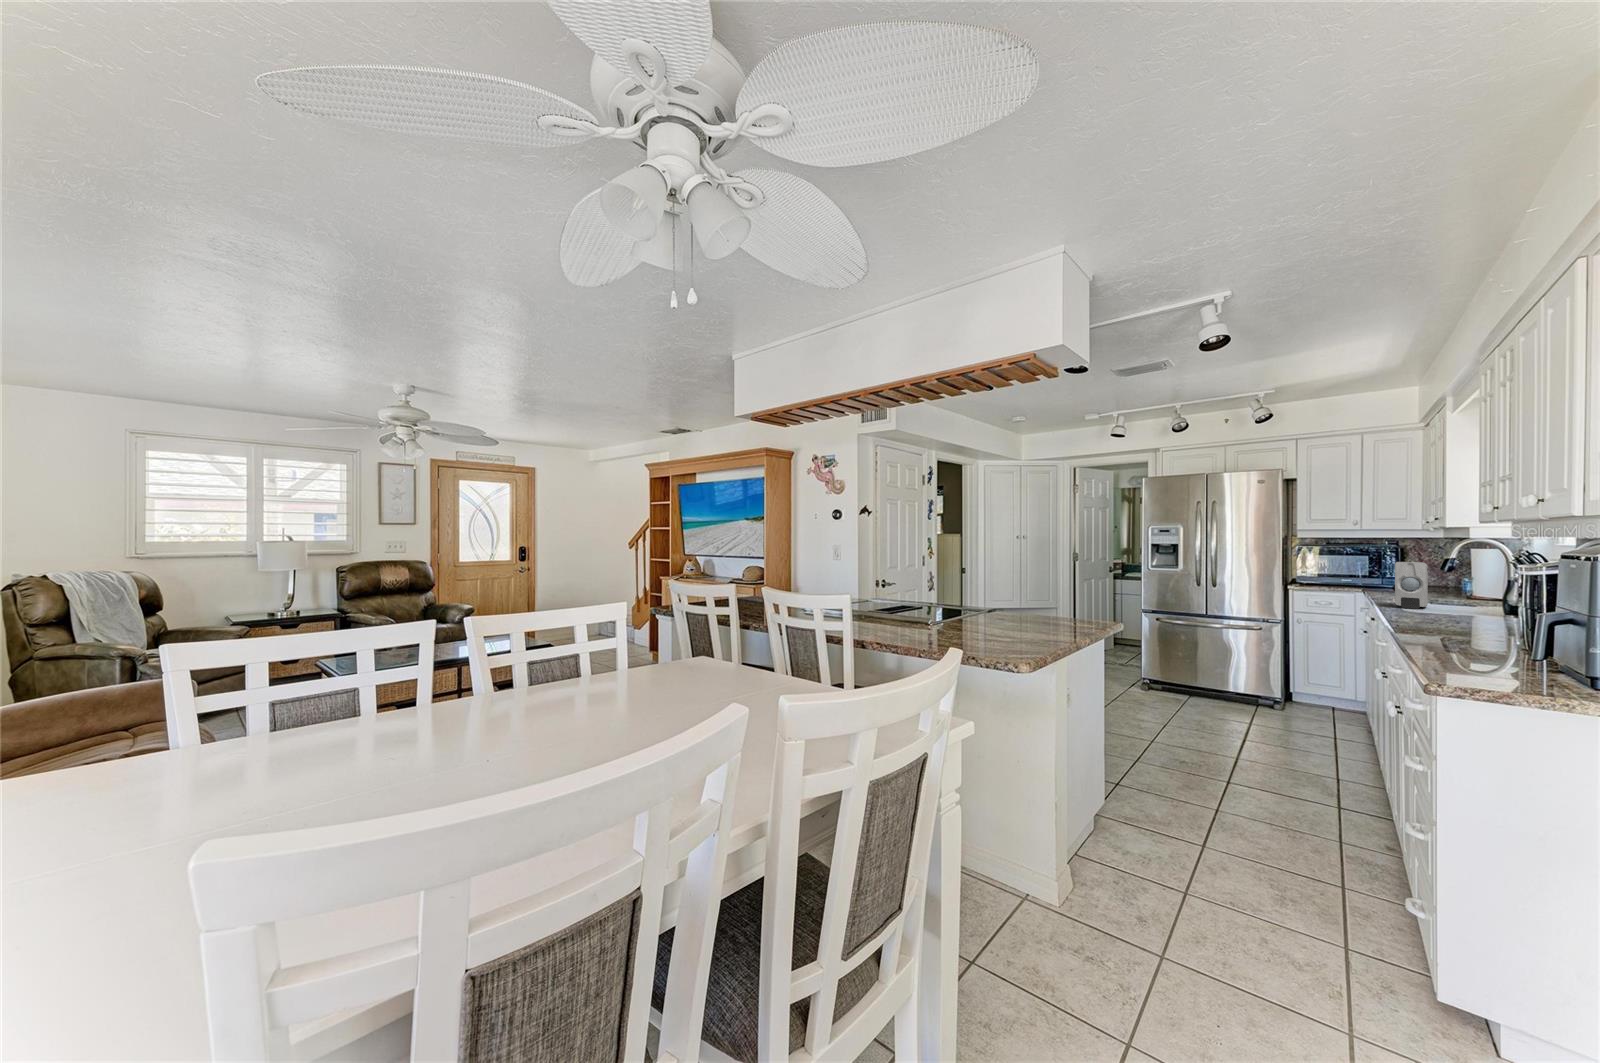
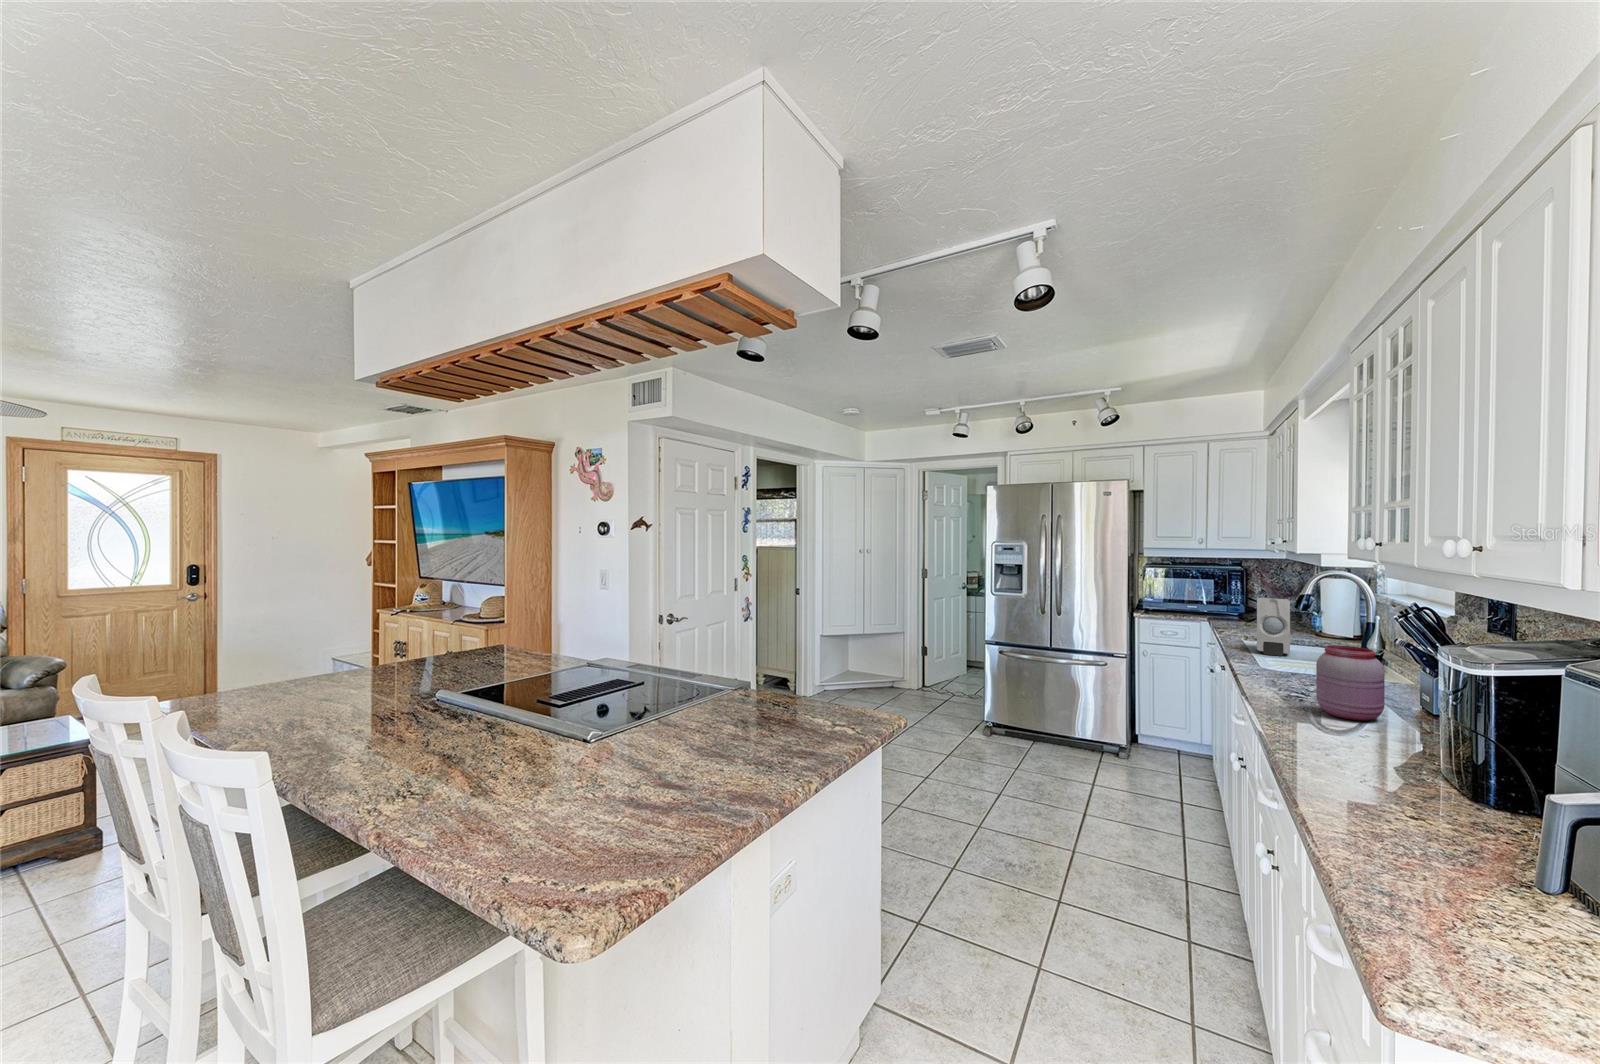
jar: none [1423,583,1476,635] -> present [1316,645,1385,721]

